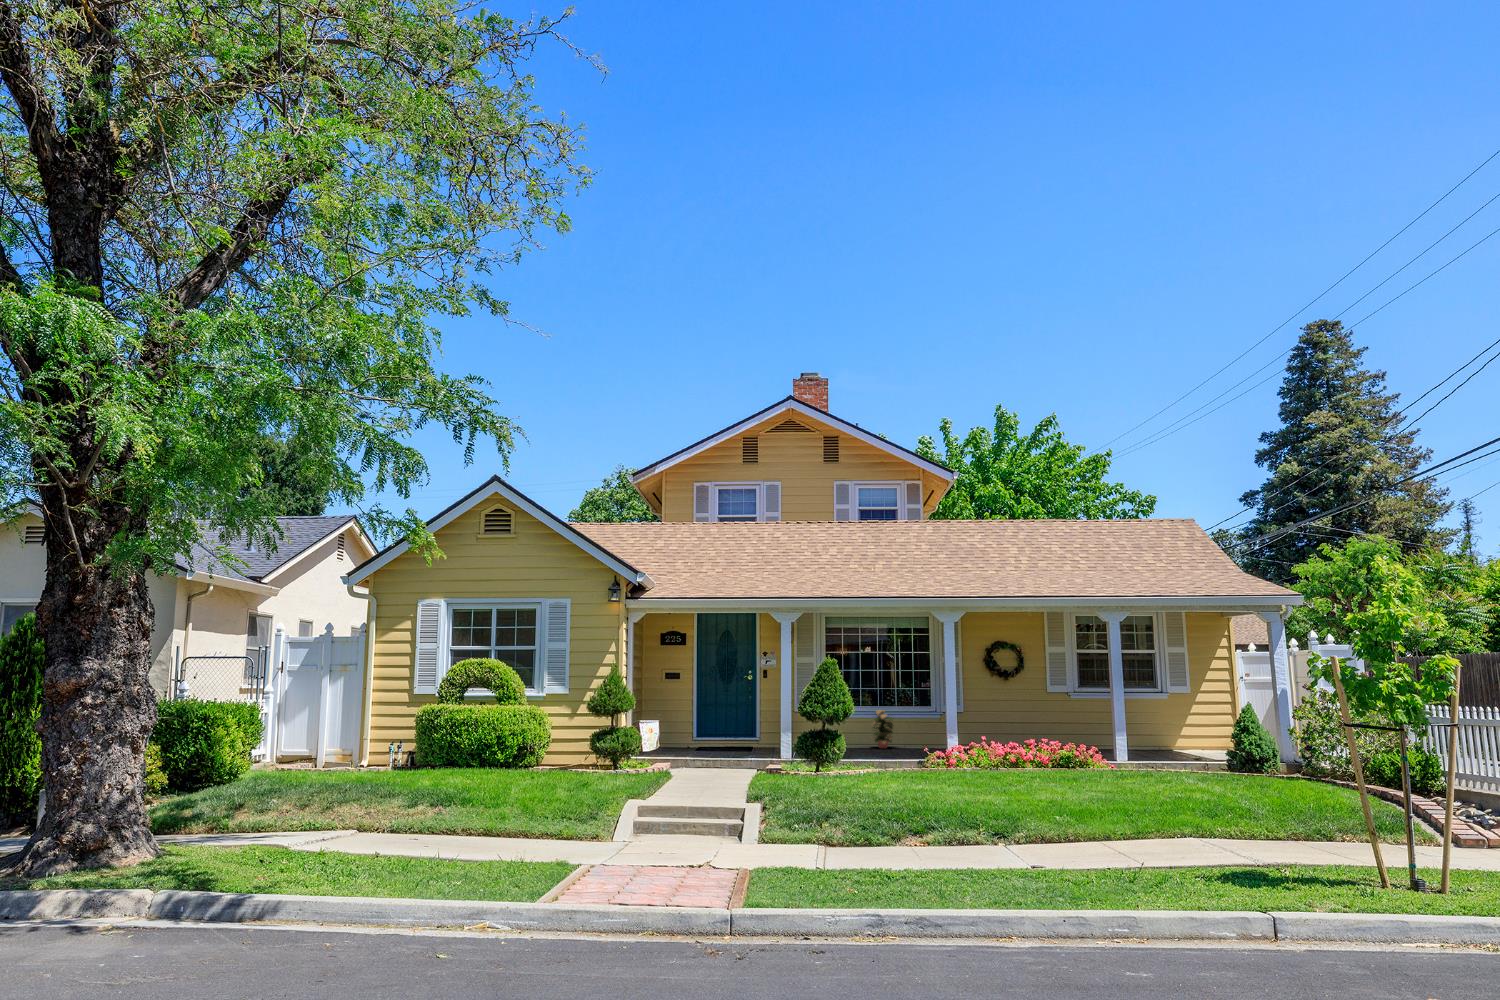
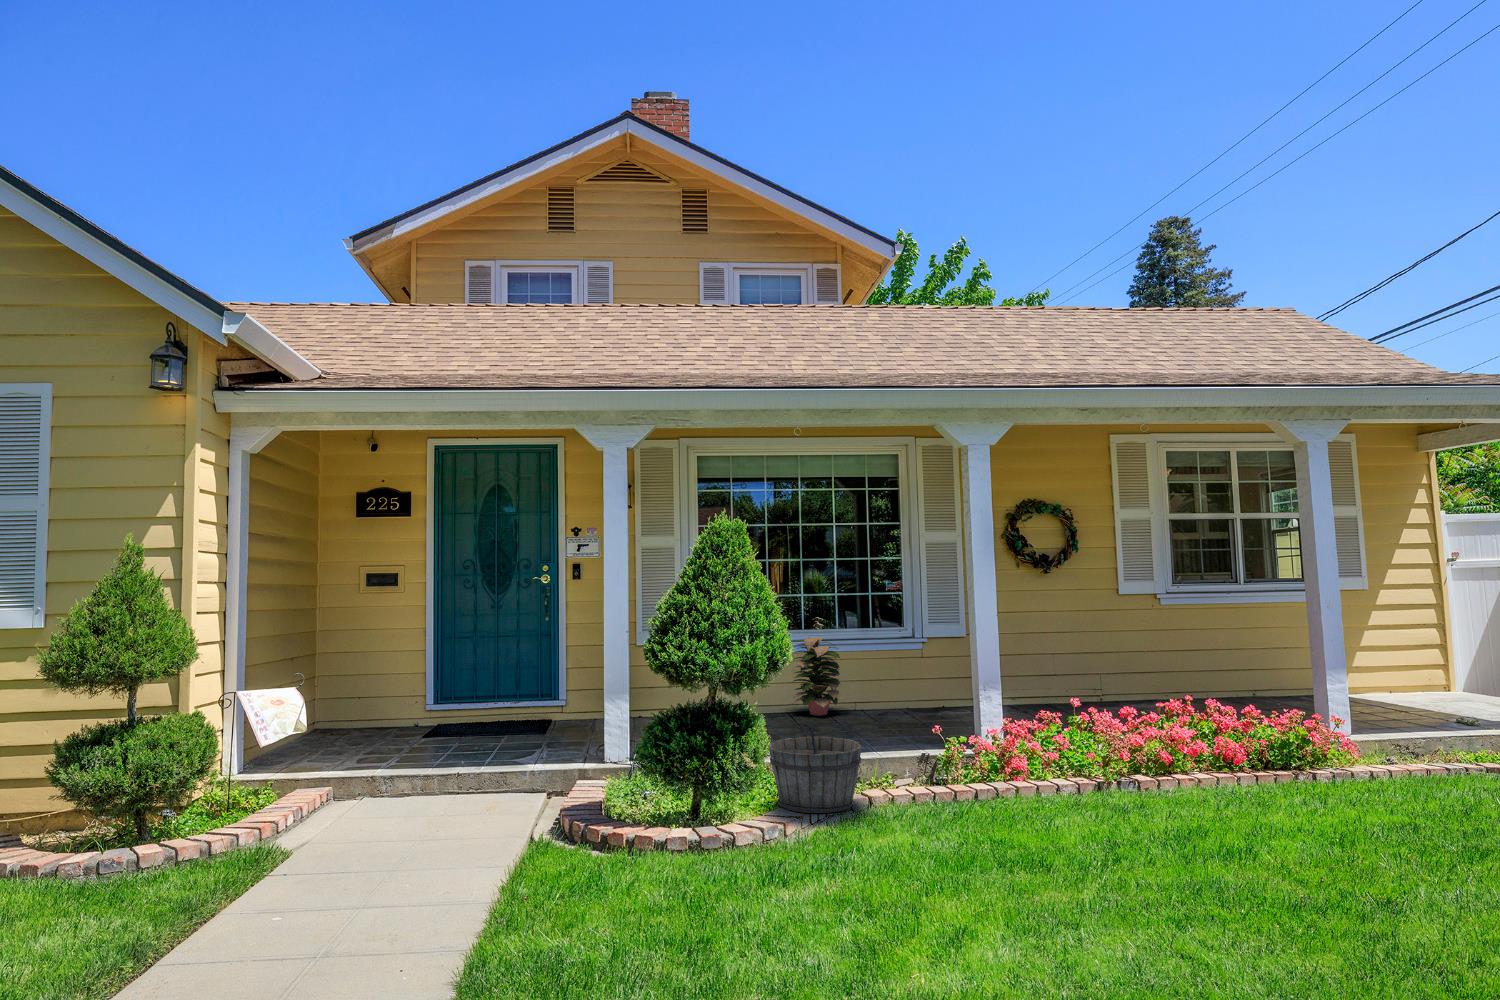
wooden bucket: none [844,738,880,770] -> present [769,723,862,813]

